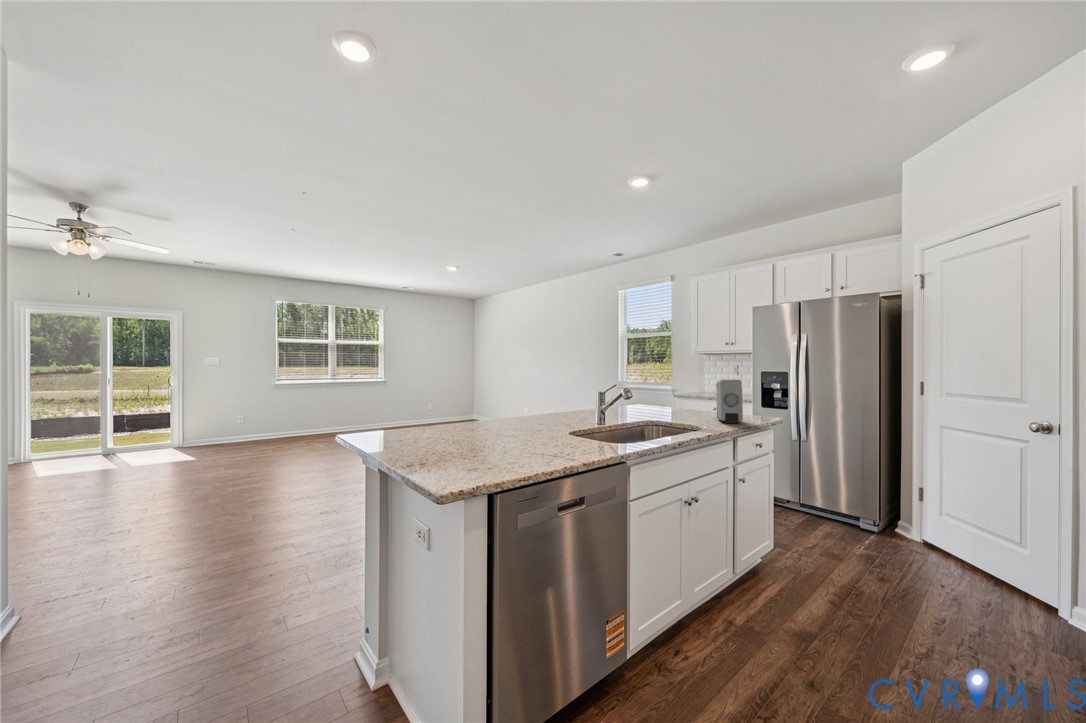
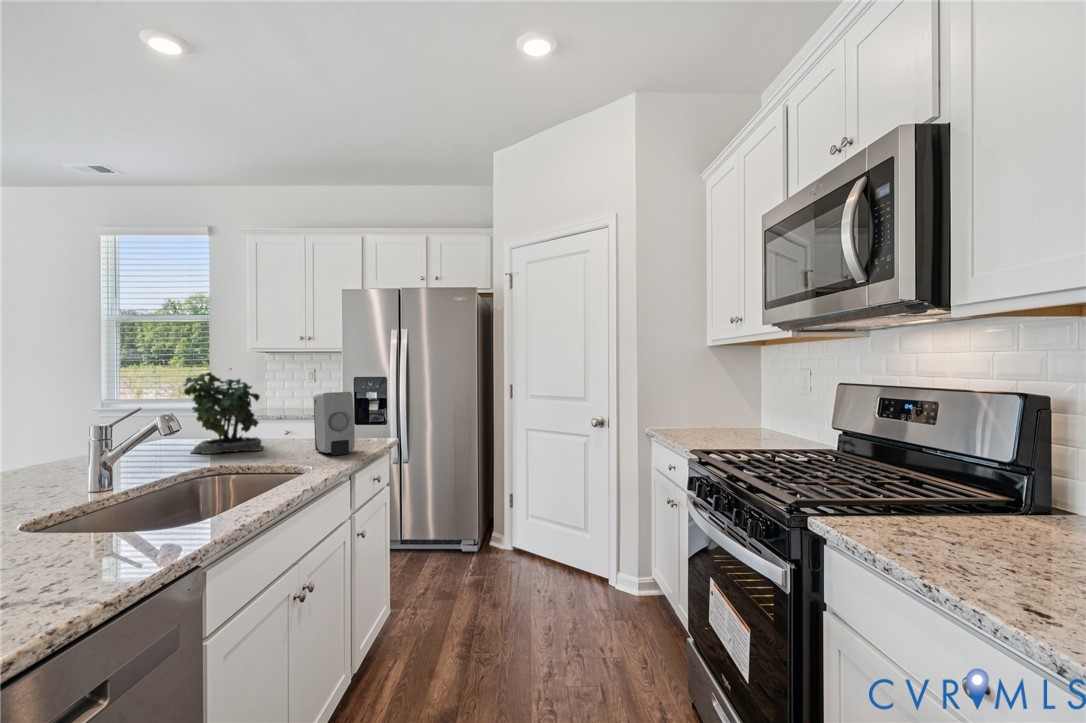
potted plant: none [644,362,688,415] -> present [184,368,263,454]

